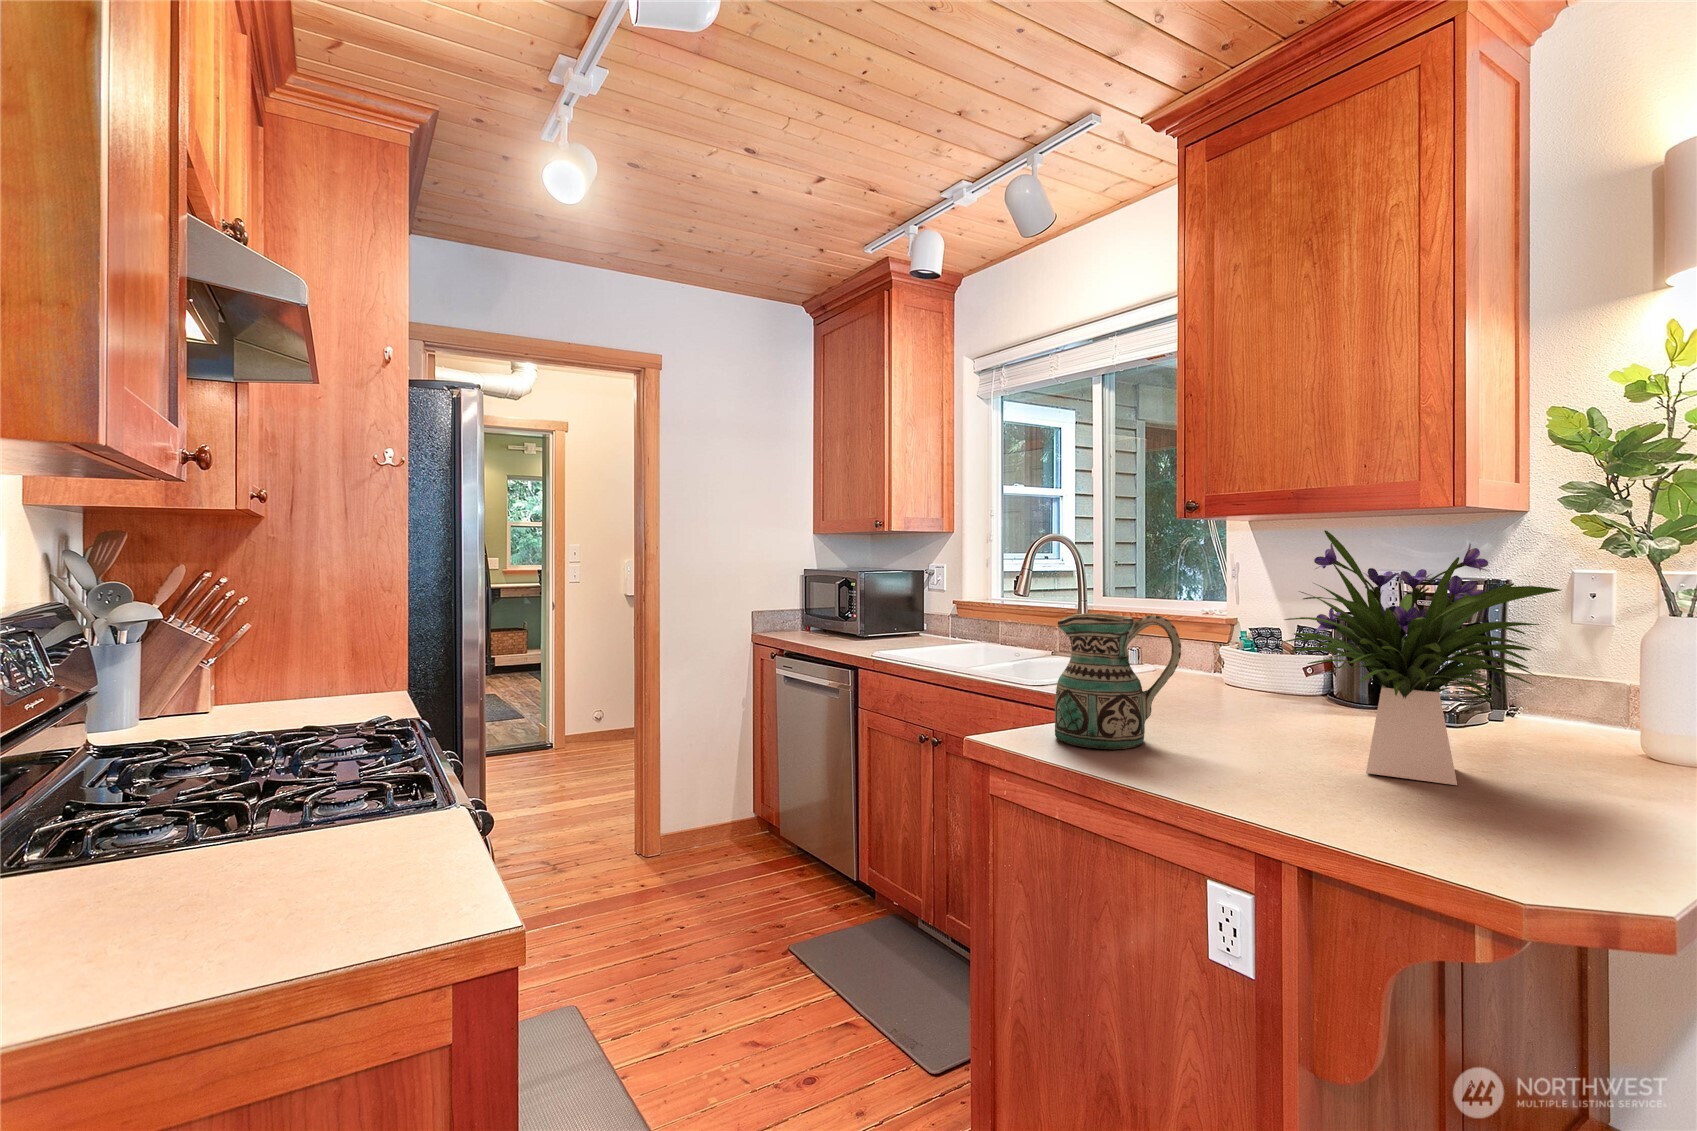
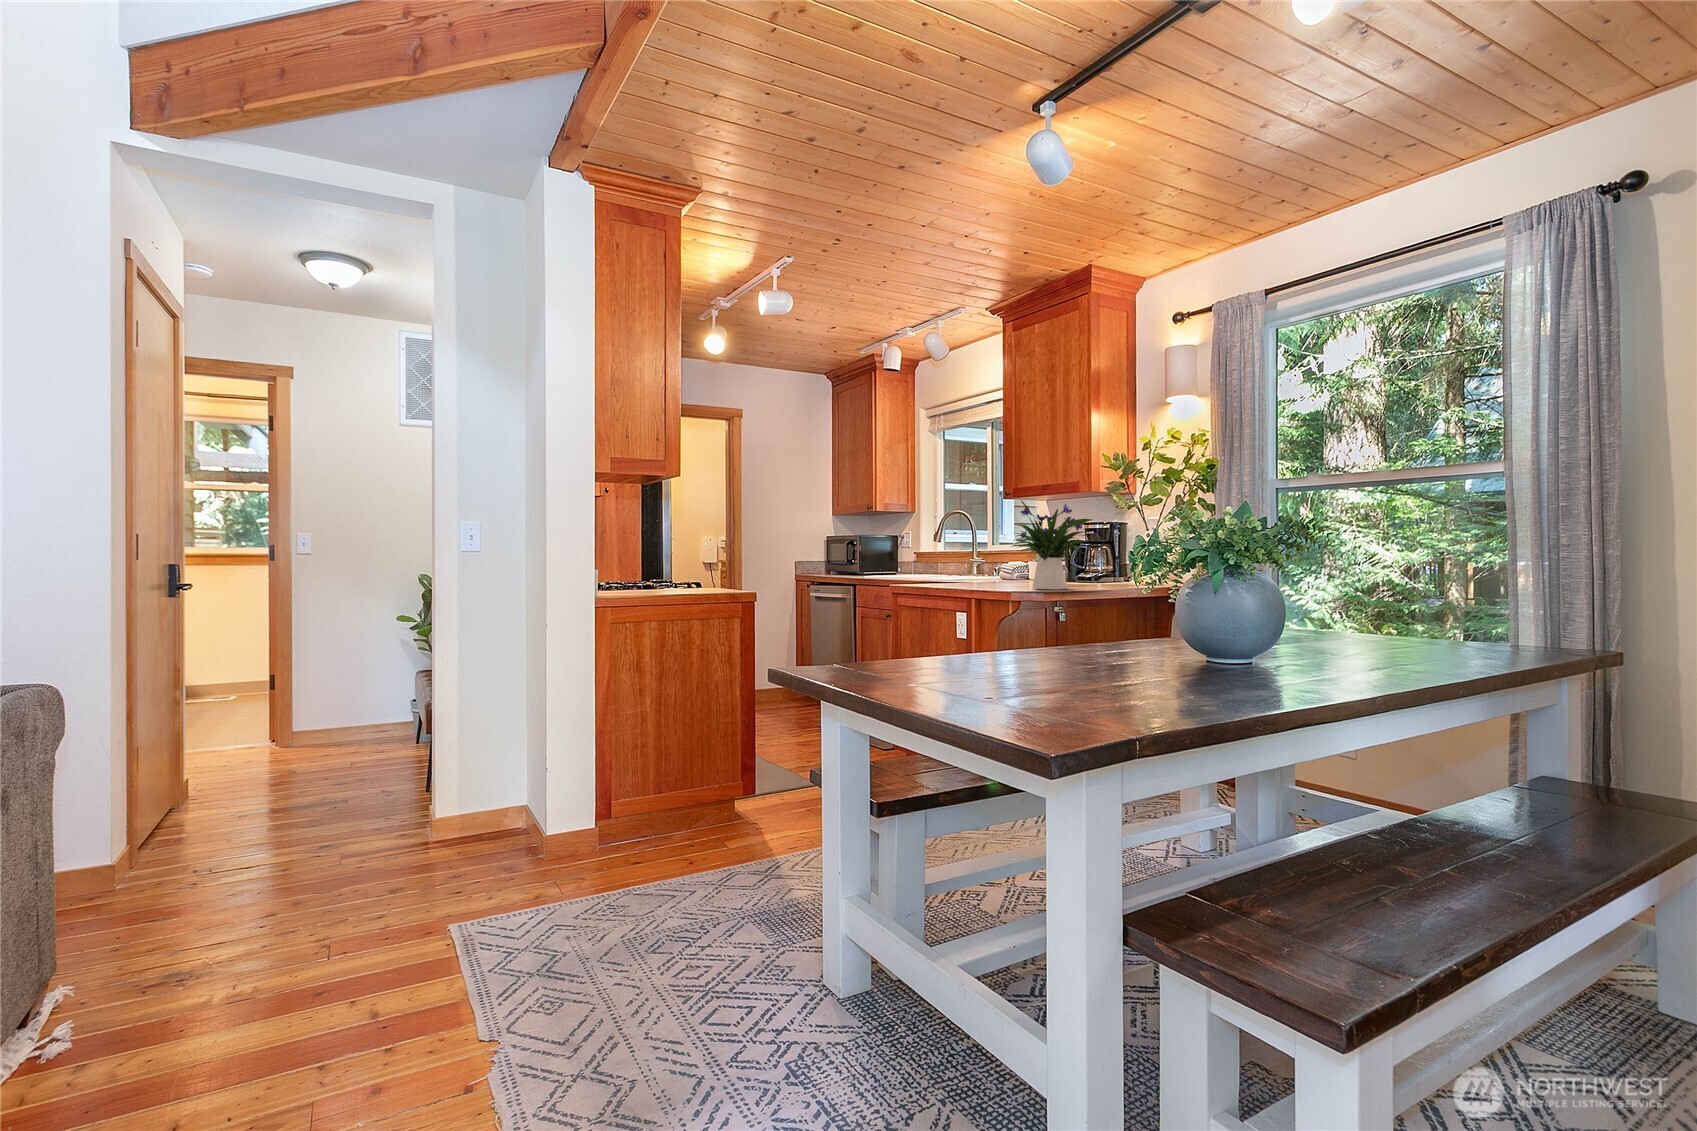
ceramic pitcher: present [1055,613,1181,749] -> none [929,536,978,589]

